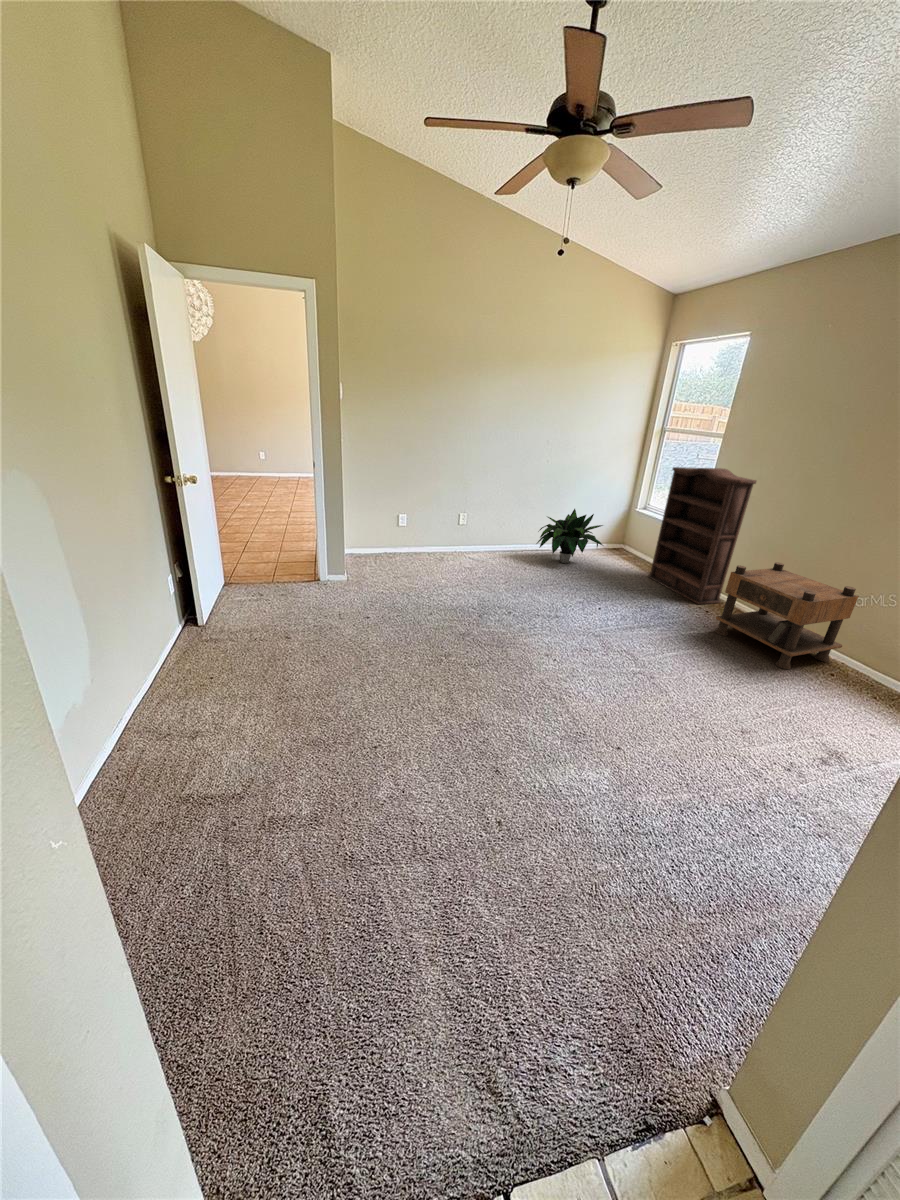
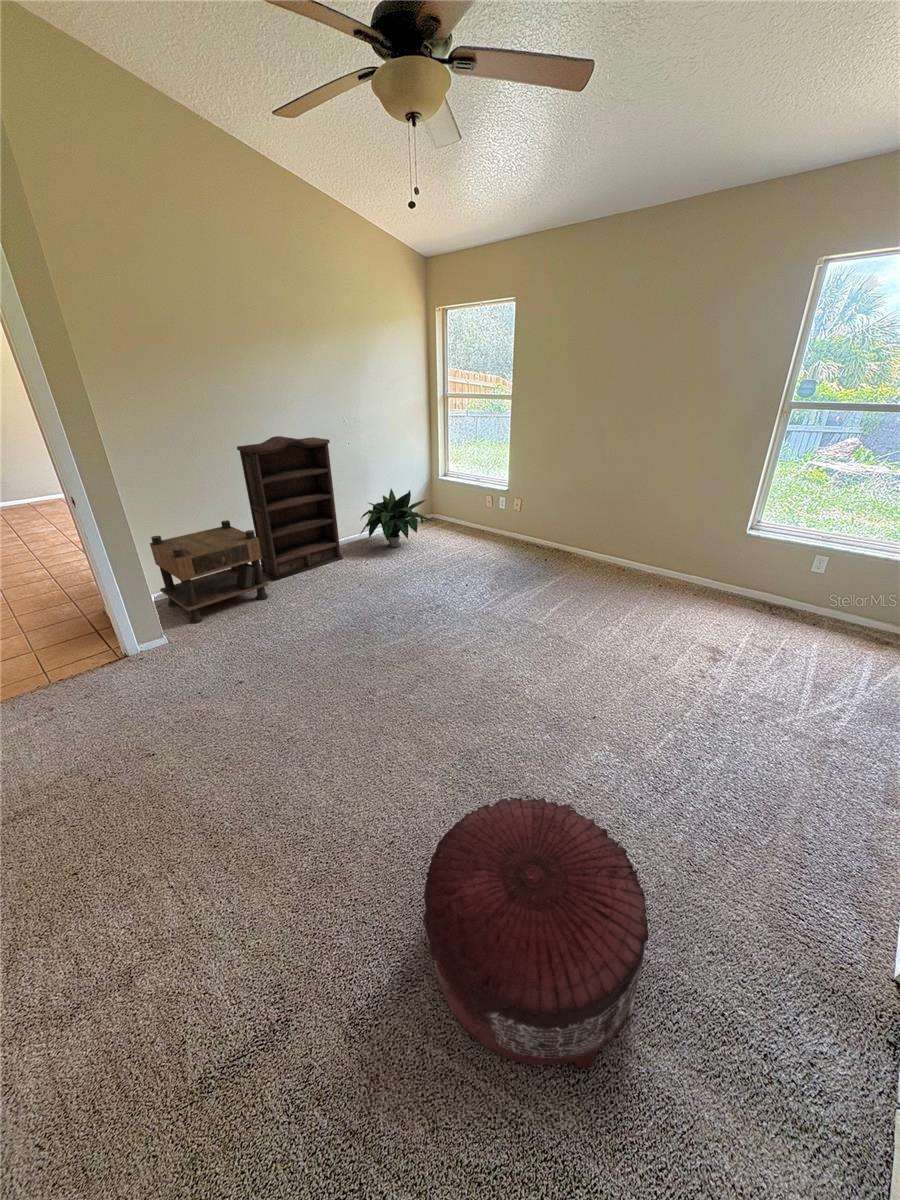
bookshelf: present [648,467,756,604] -> present [237,436,343,580]
nightstand: present [715,562,859,669] -> present [150,520,268,623]
pouf: none [314,733,498,934] -> present [422,798,649,1069]

